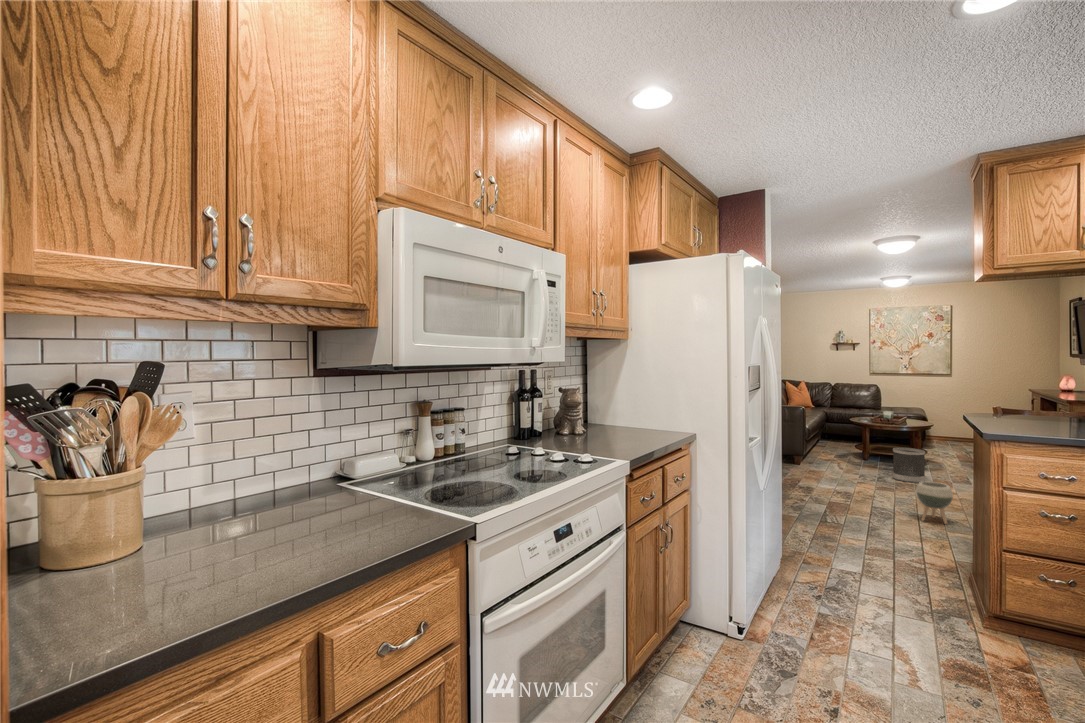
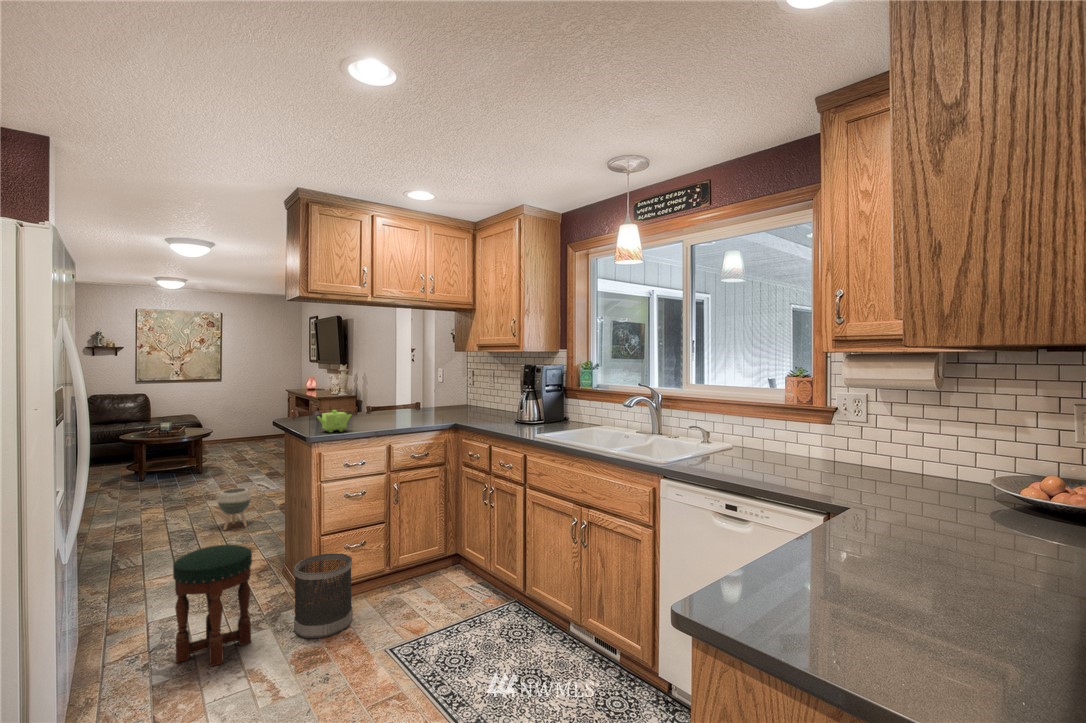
teapot: none [1000,411,1056,437] -> present [317,410,352,432]
wastebasket: present [893,447,925,483] -> present [294,553,352,638]
stool: none [840,520,912,628] -> present [173,544,252,666]

